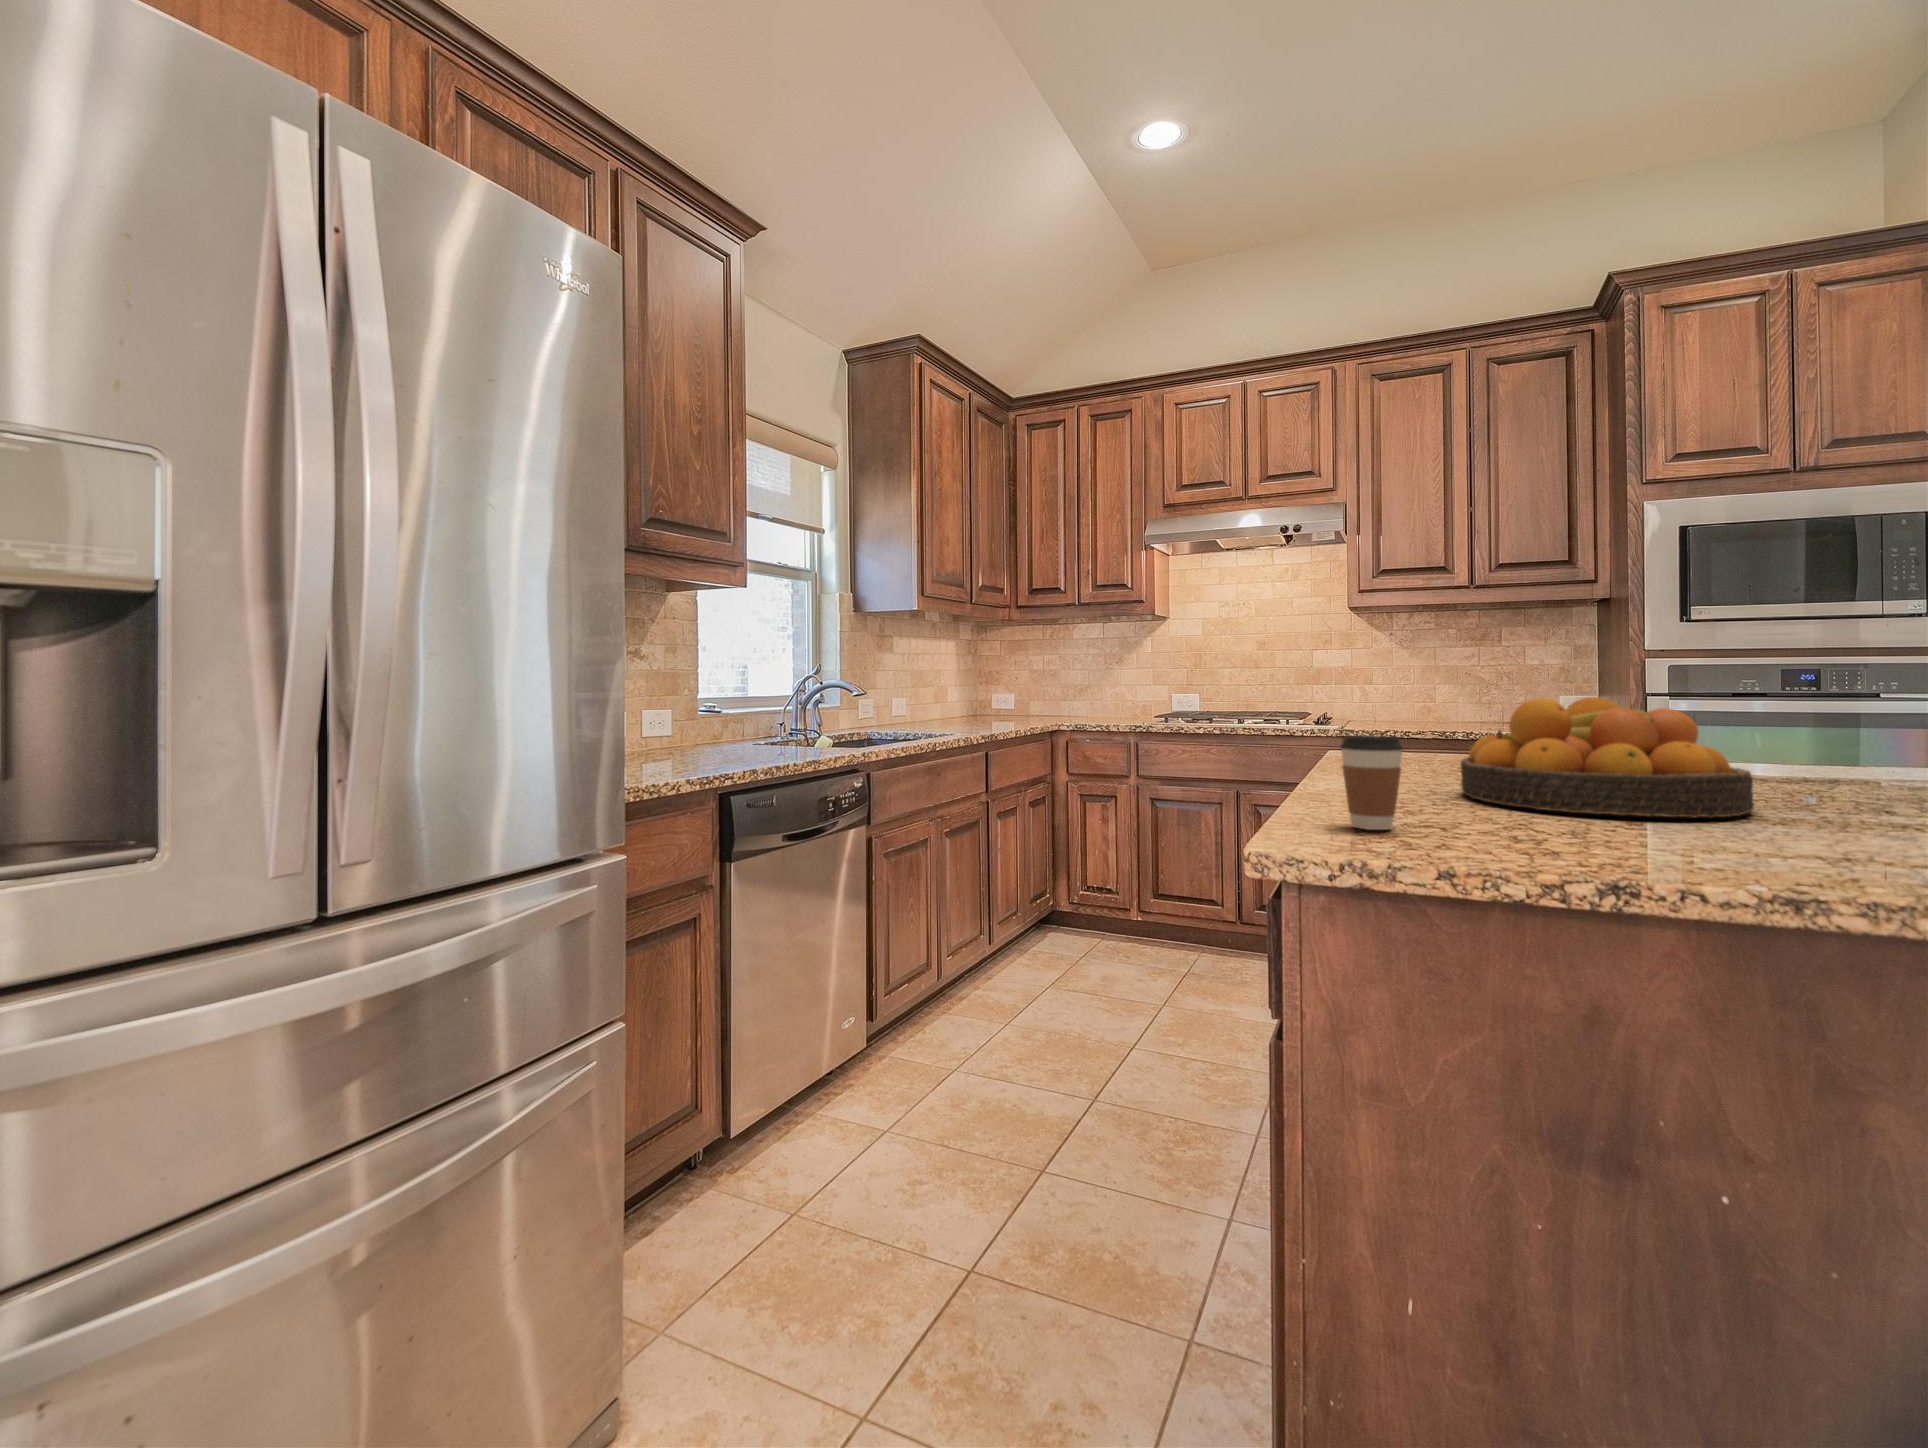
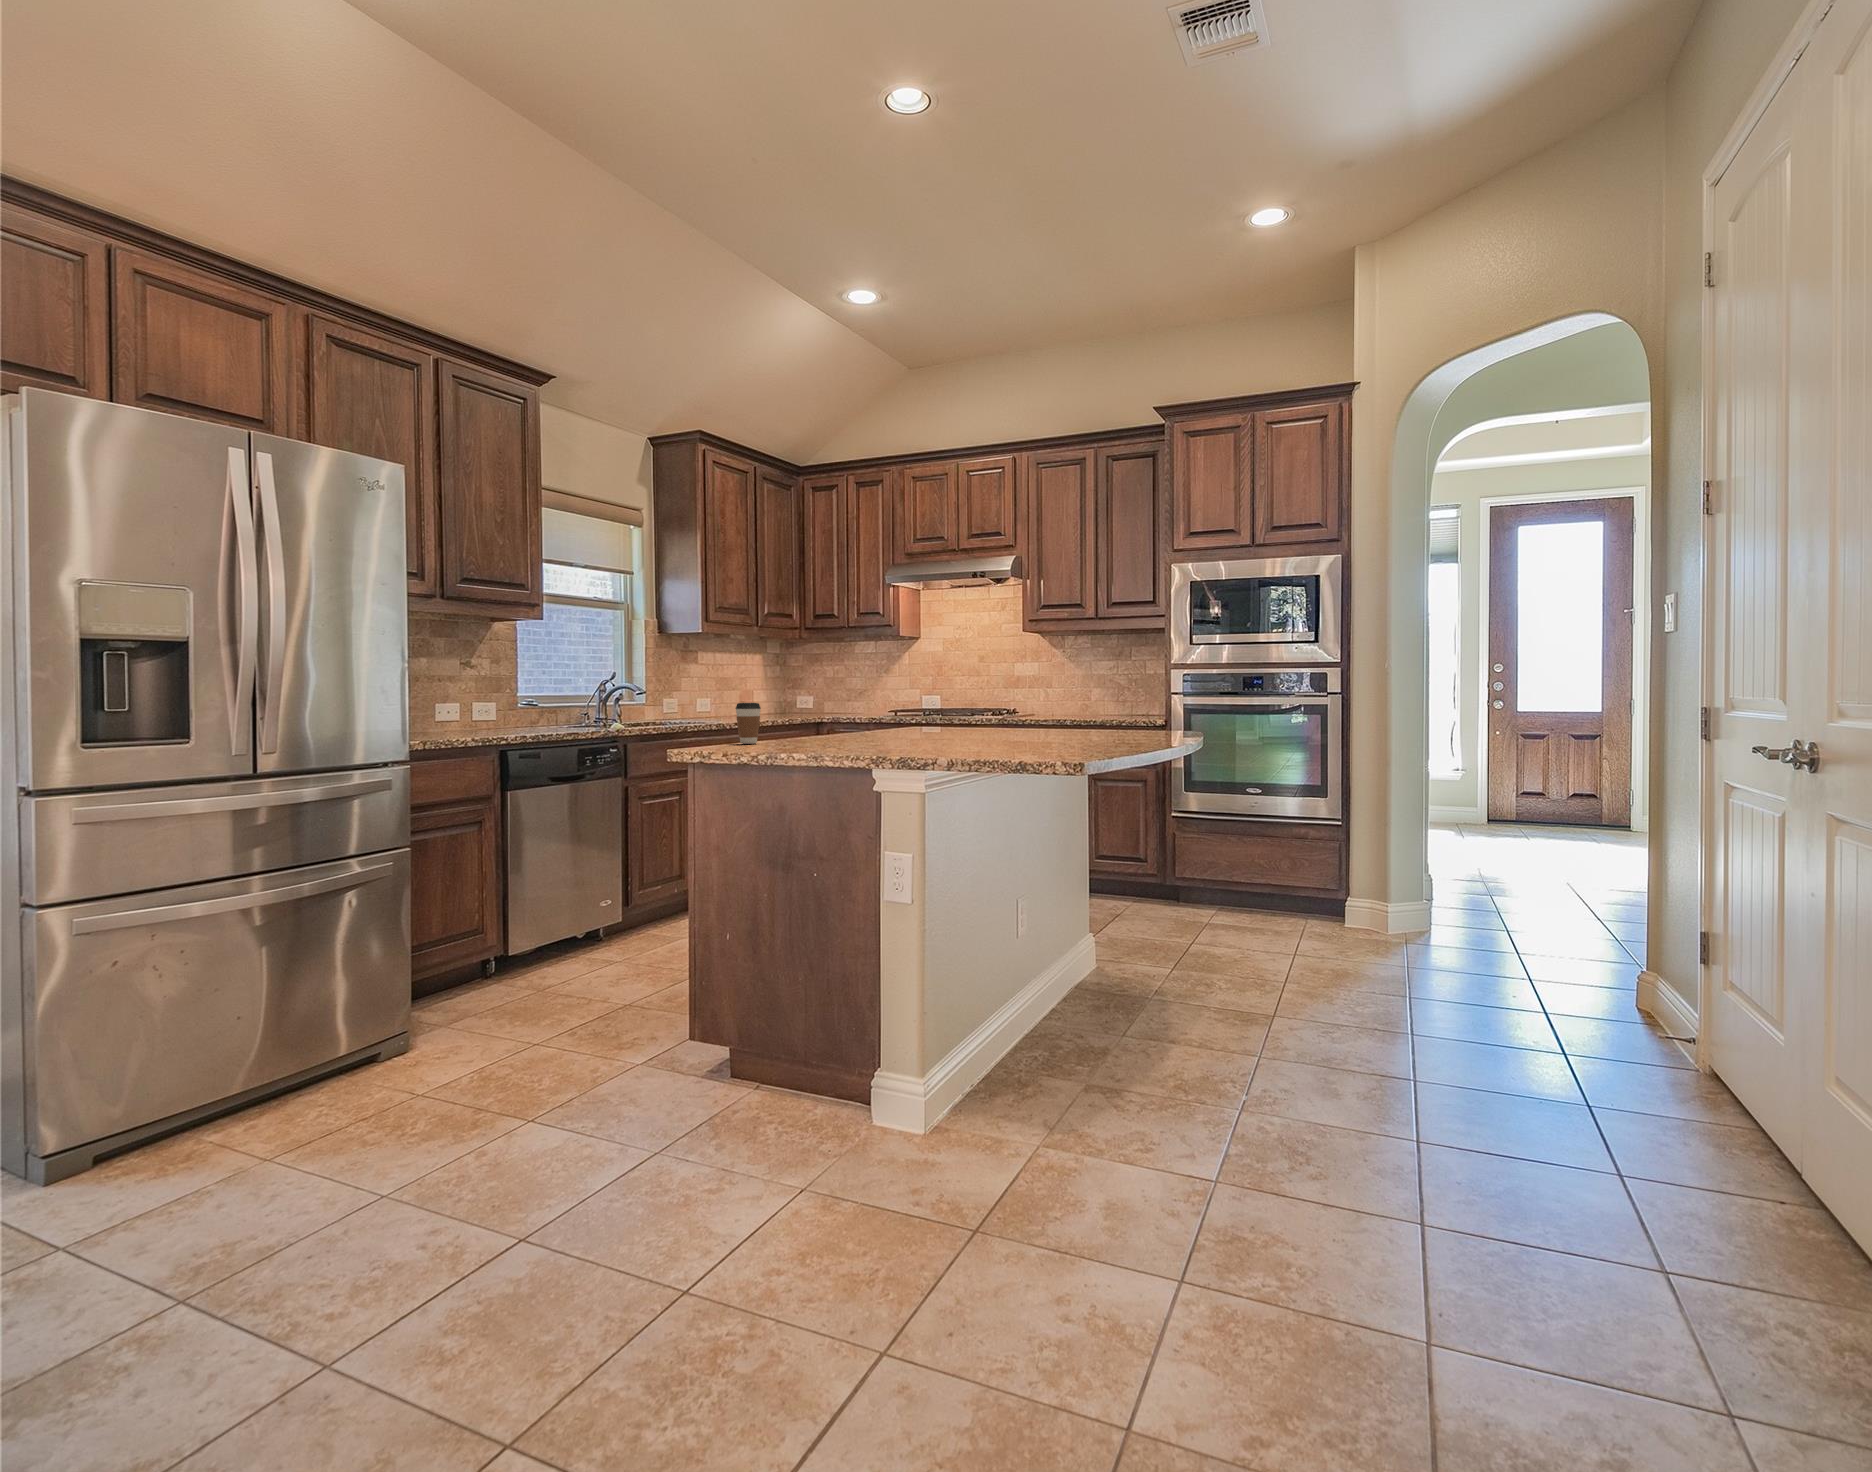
fruit bowl: present [1461,697,1754,818] -> none [842,688,951,739]

